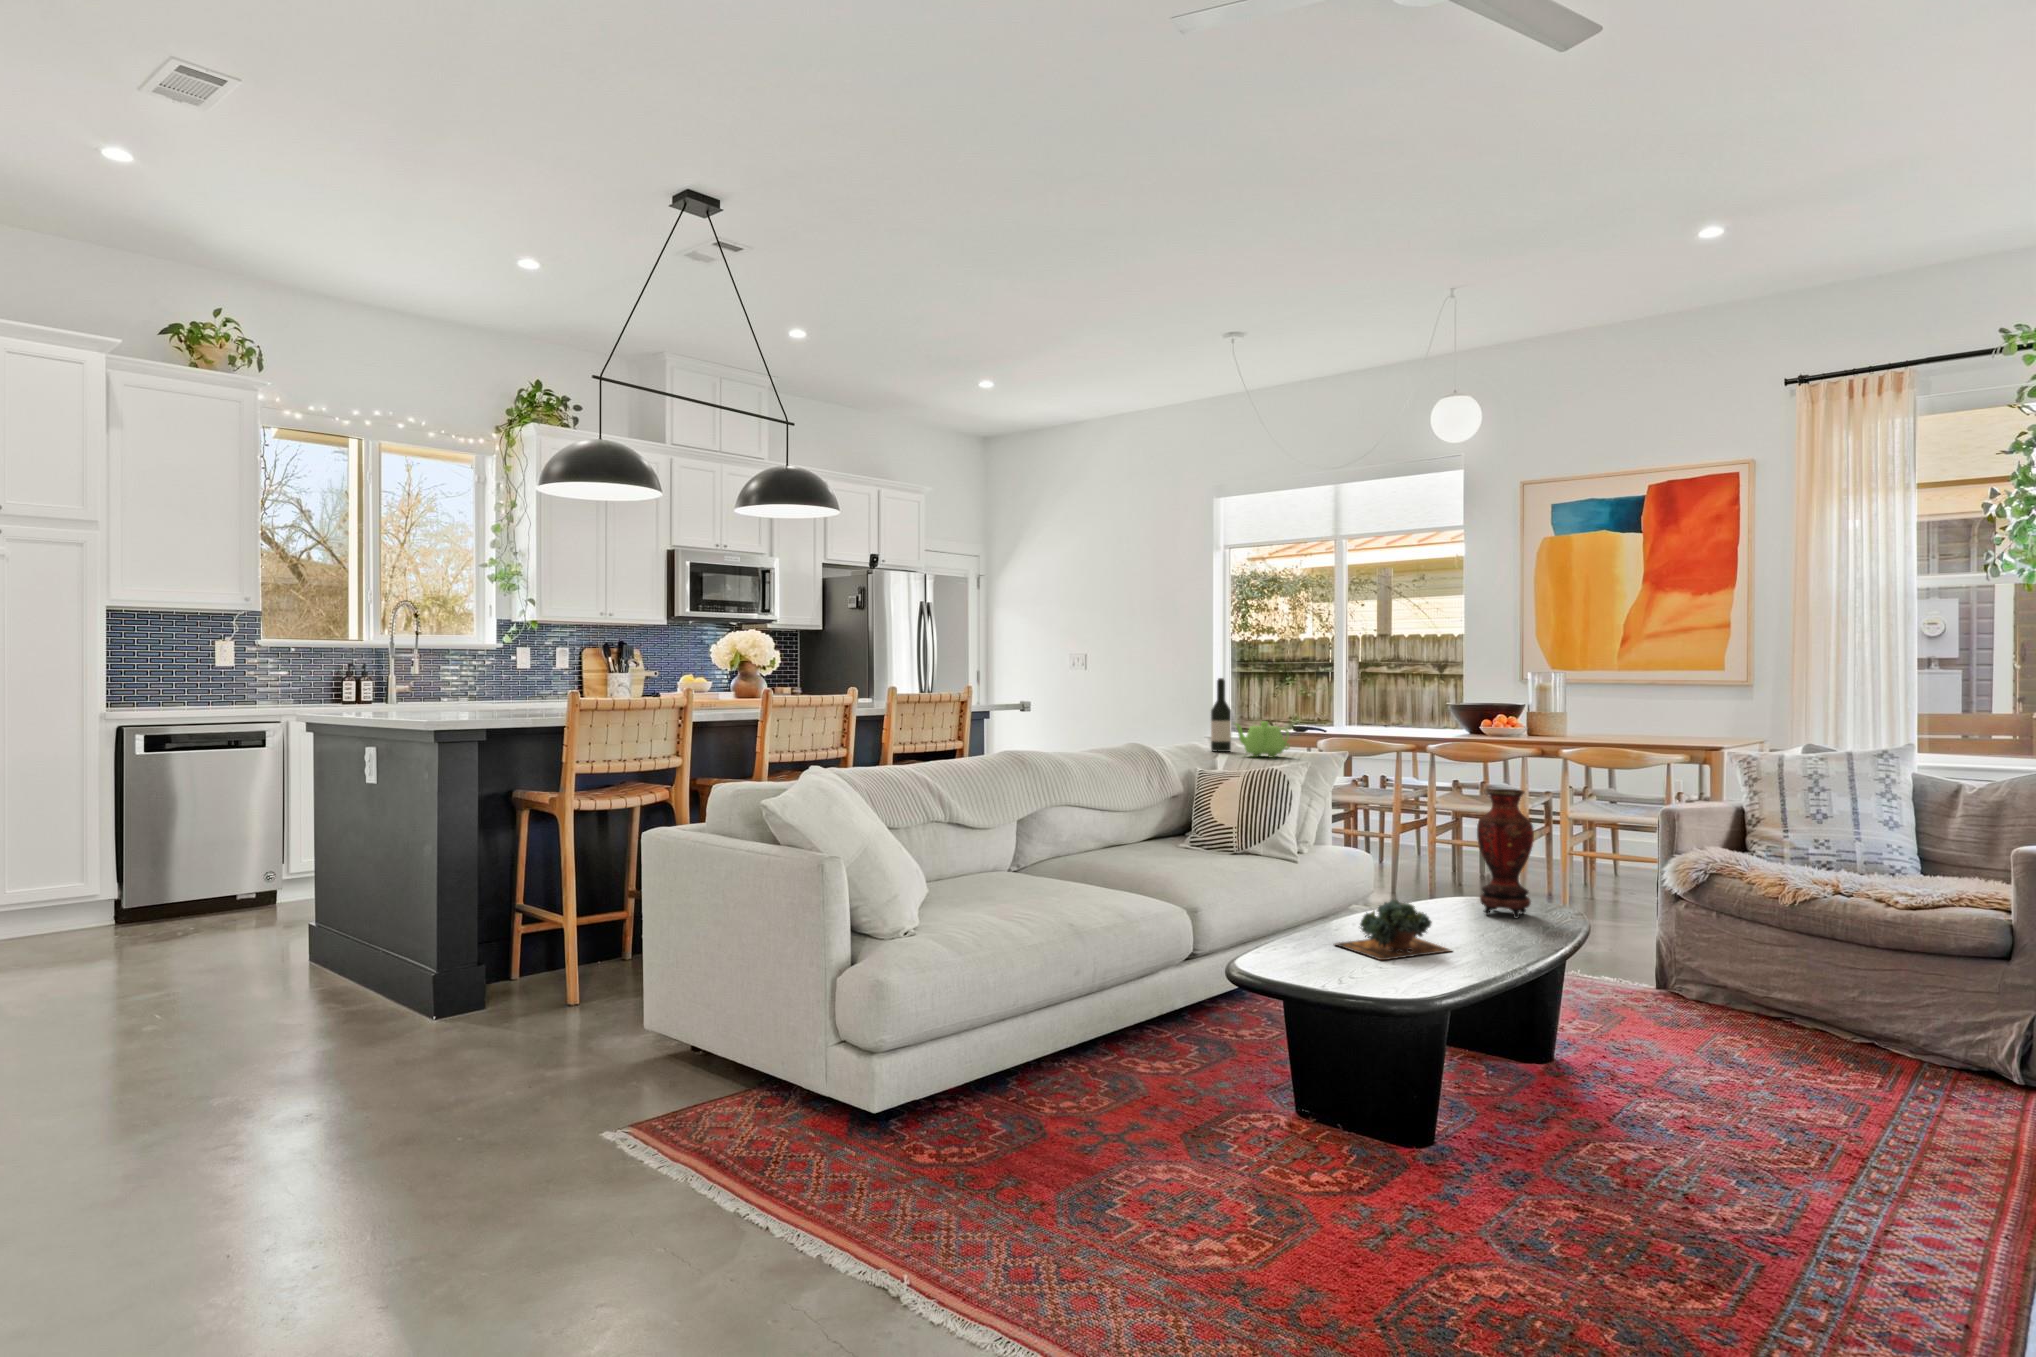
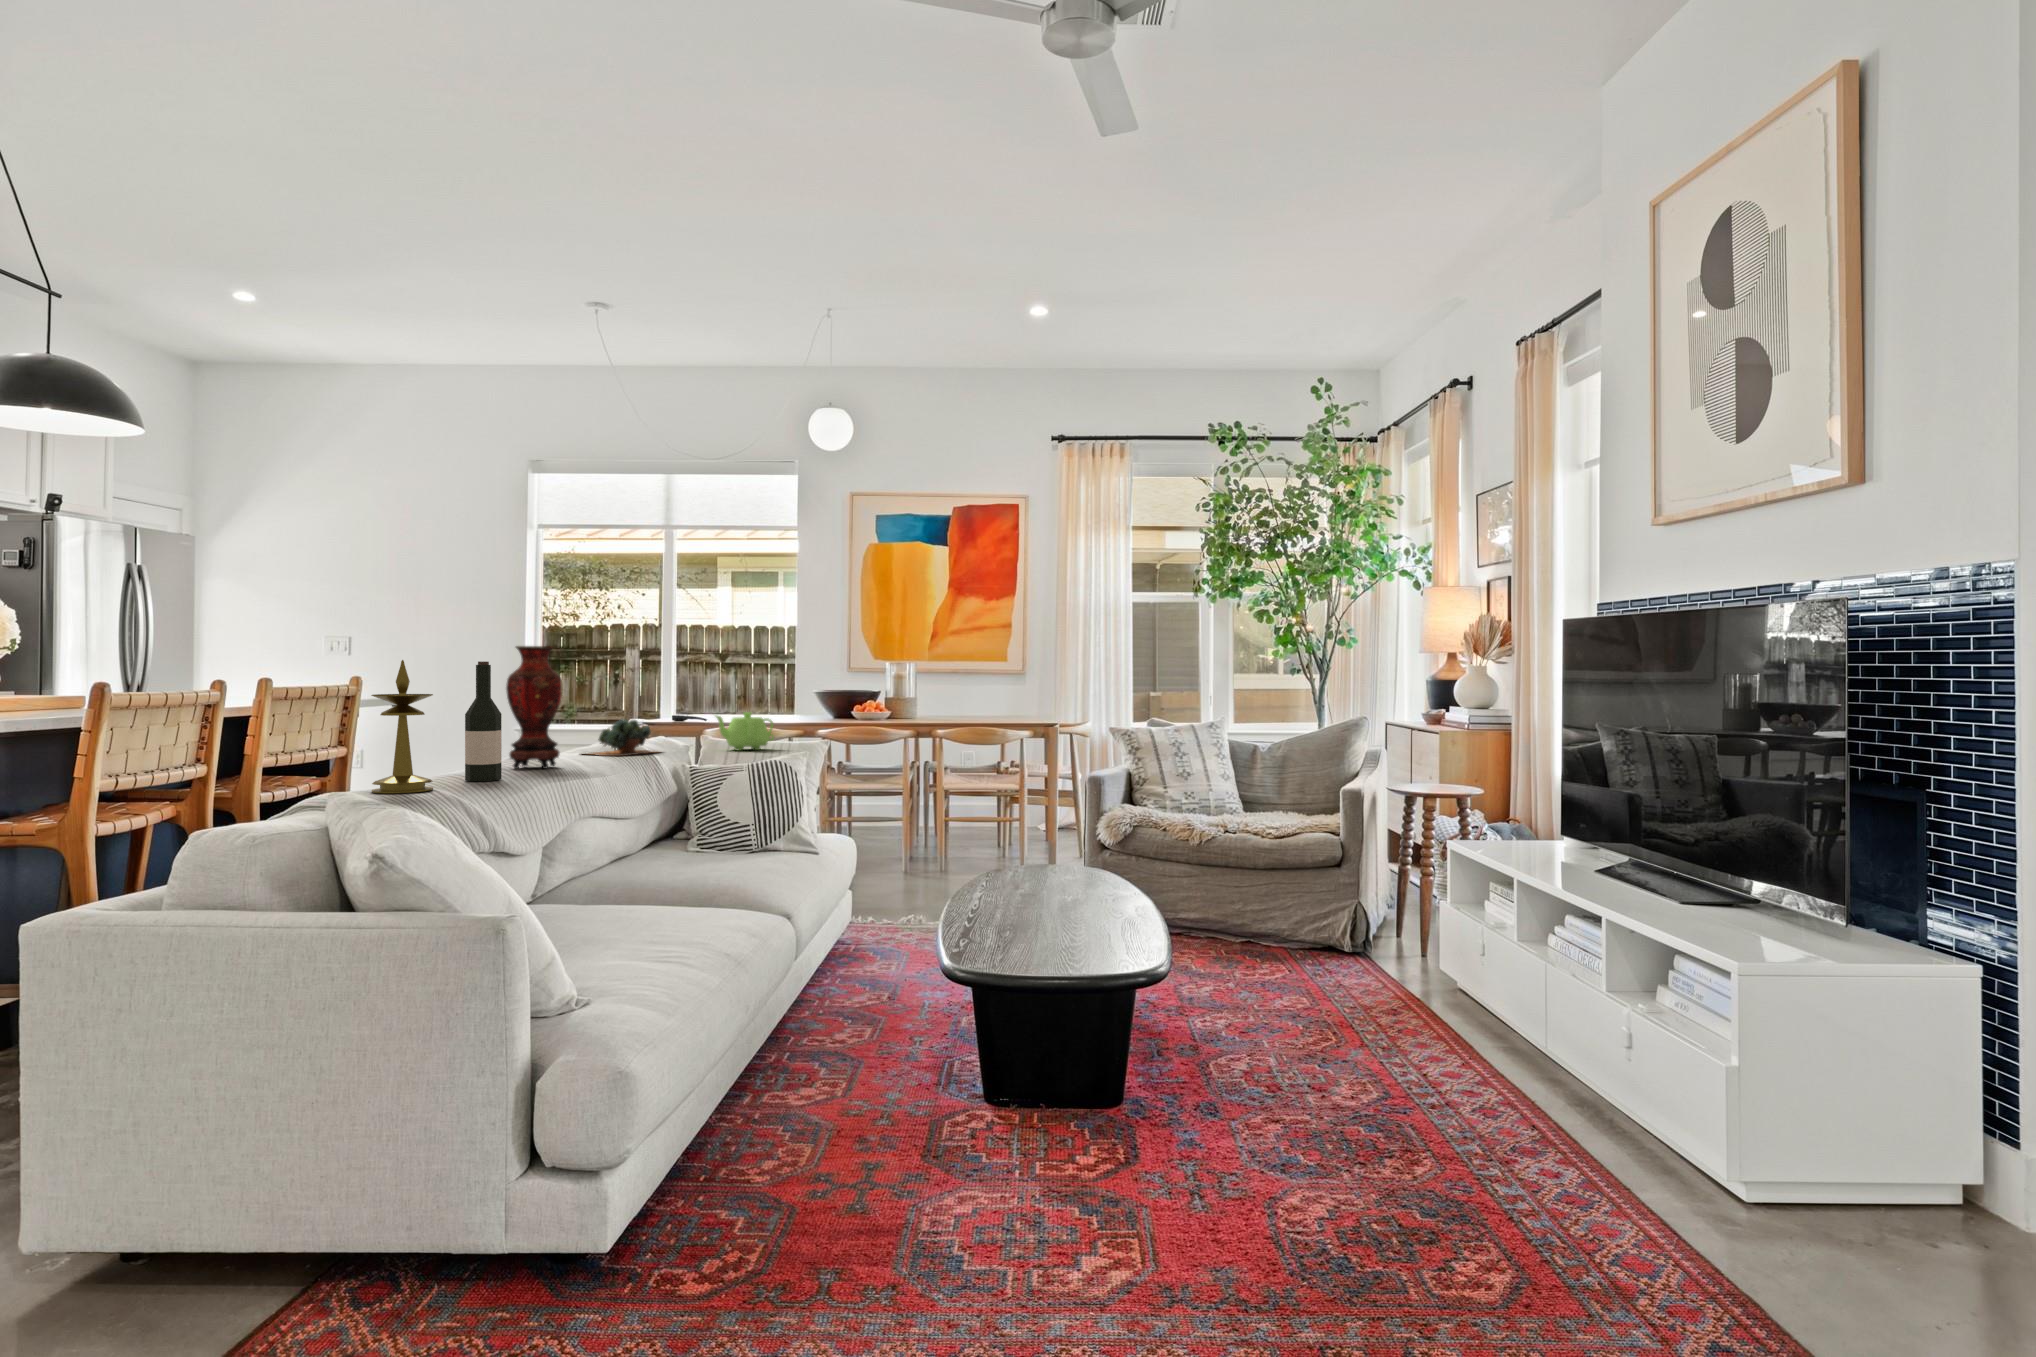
candlestick: none [875,677,915,774] -> present [371,660,433,793]
wine bottle: present [1211,678,1231,752] -> present [465,661,502,781]
vase: present [1477,789,1534,918] -> present [506,646,562,769]
succulent plant: present [1335,900,1451,960] -> present [585,719,658,756]

